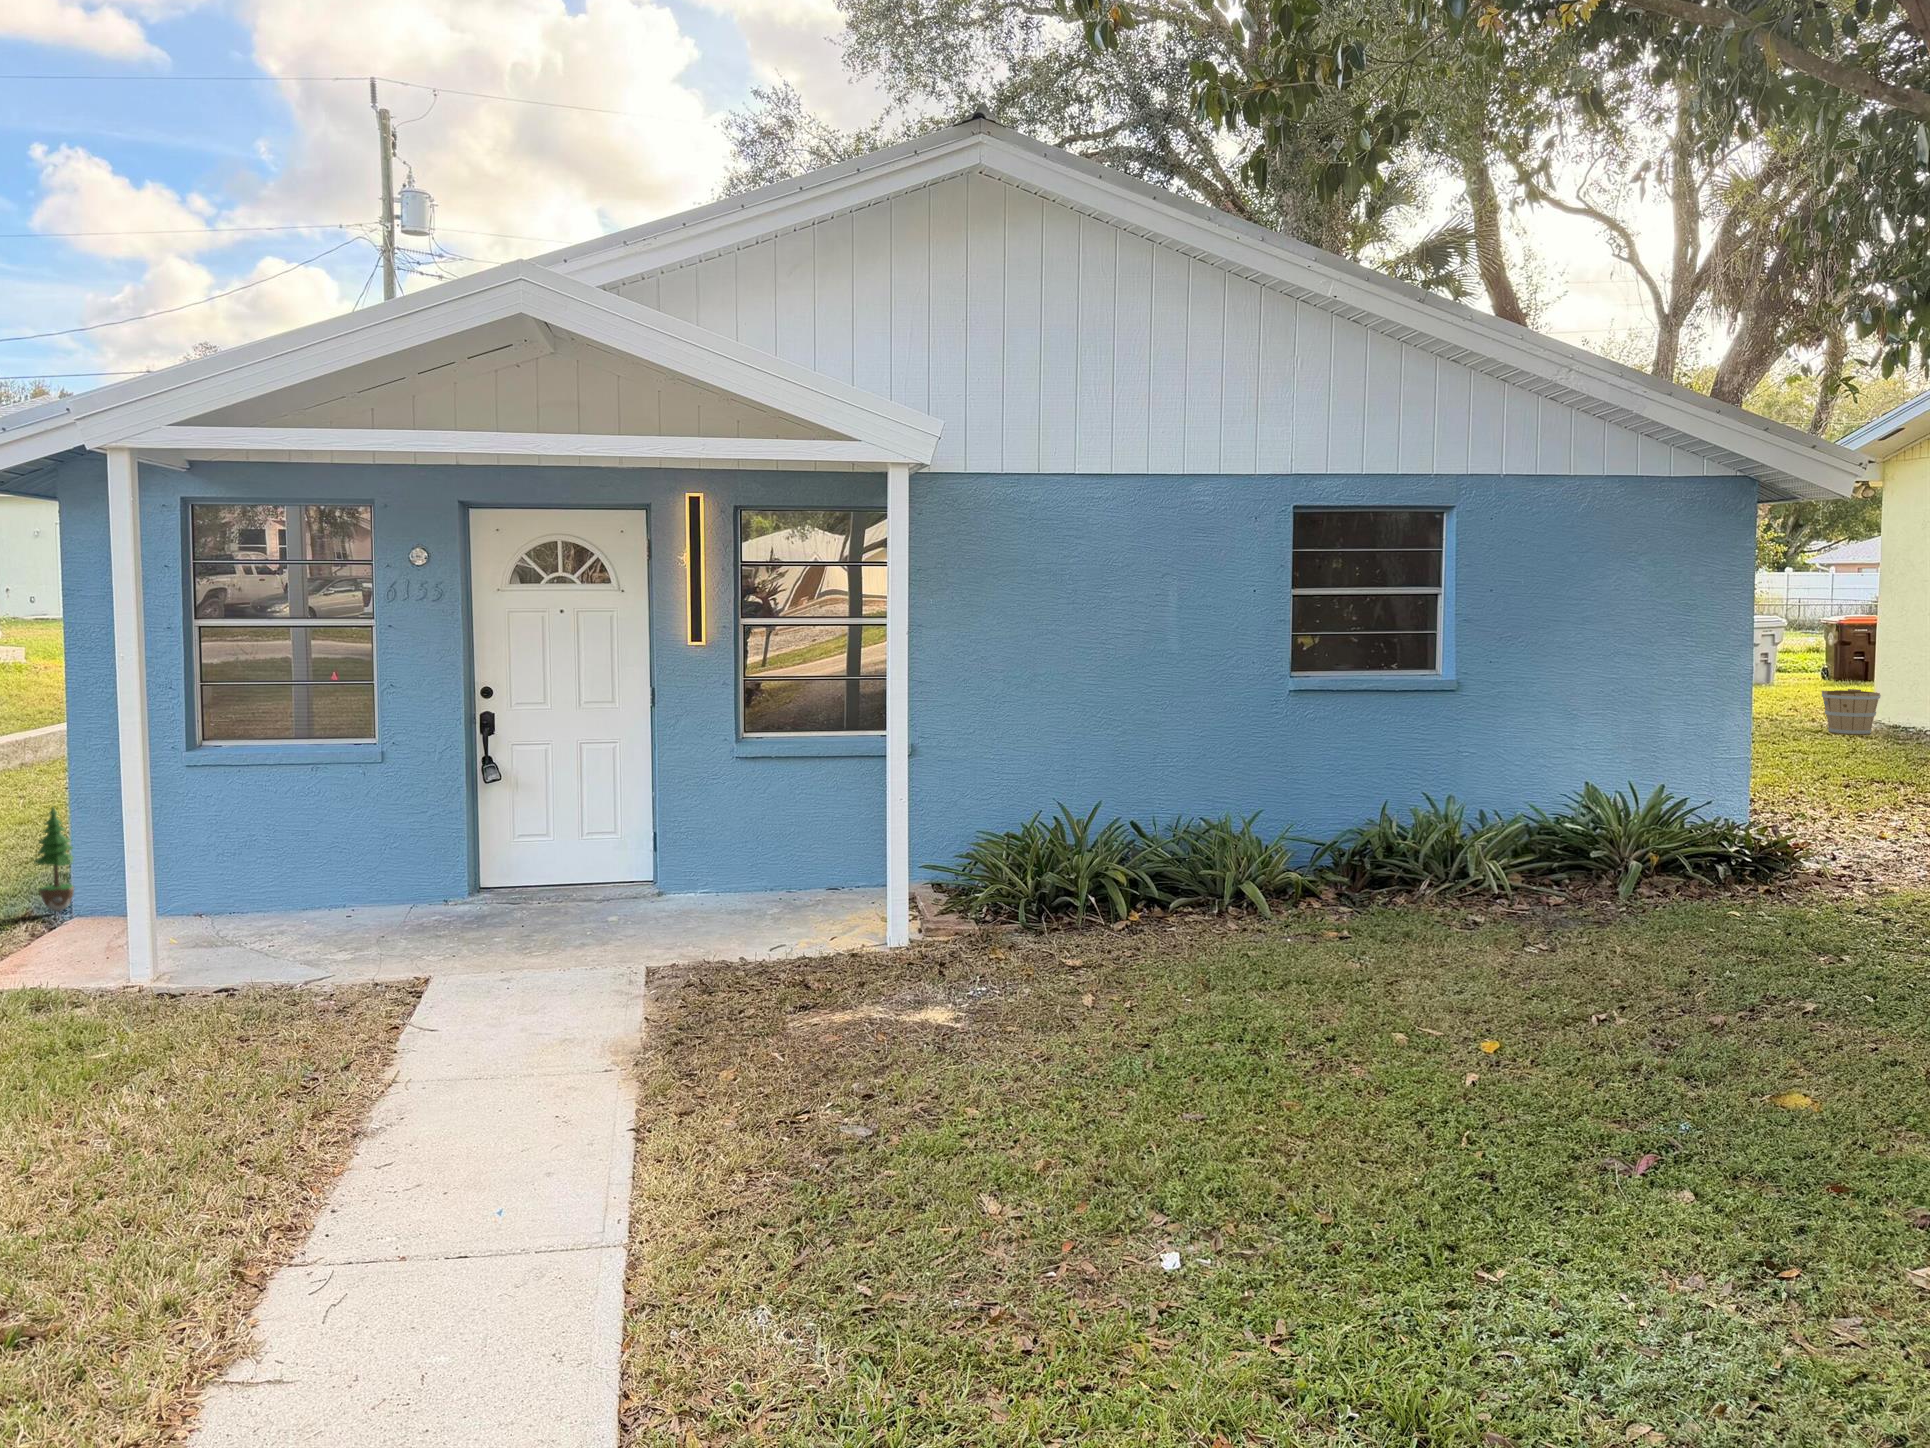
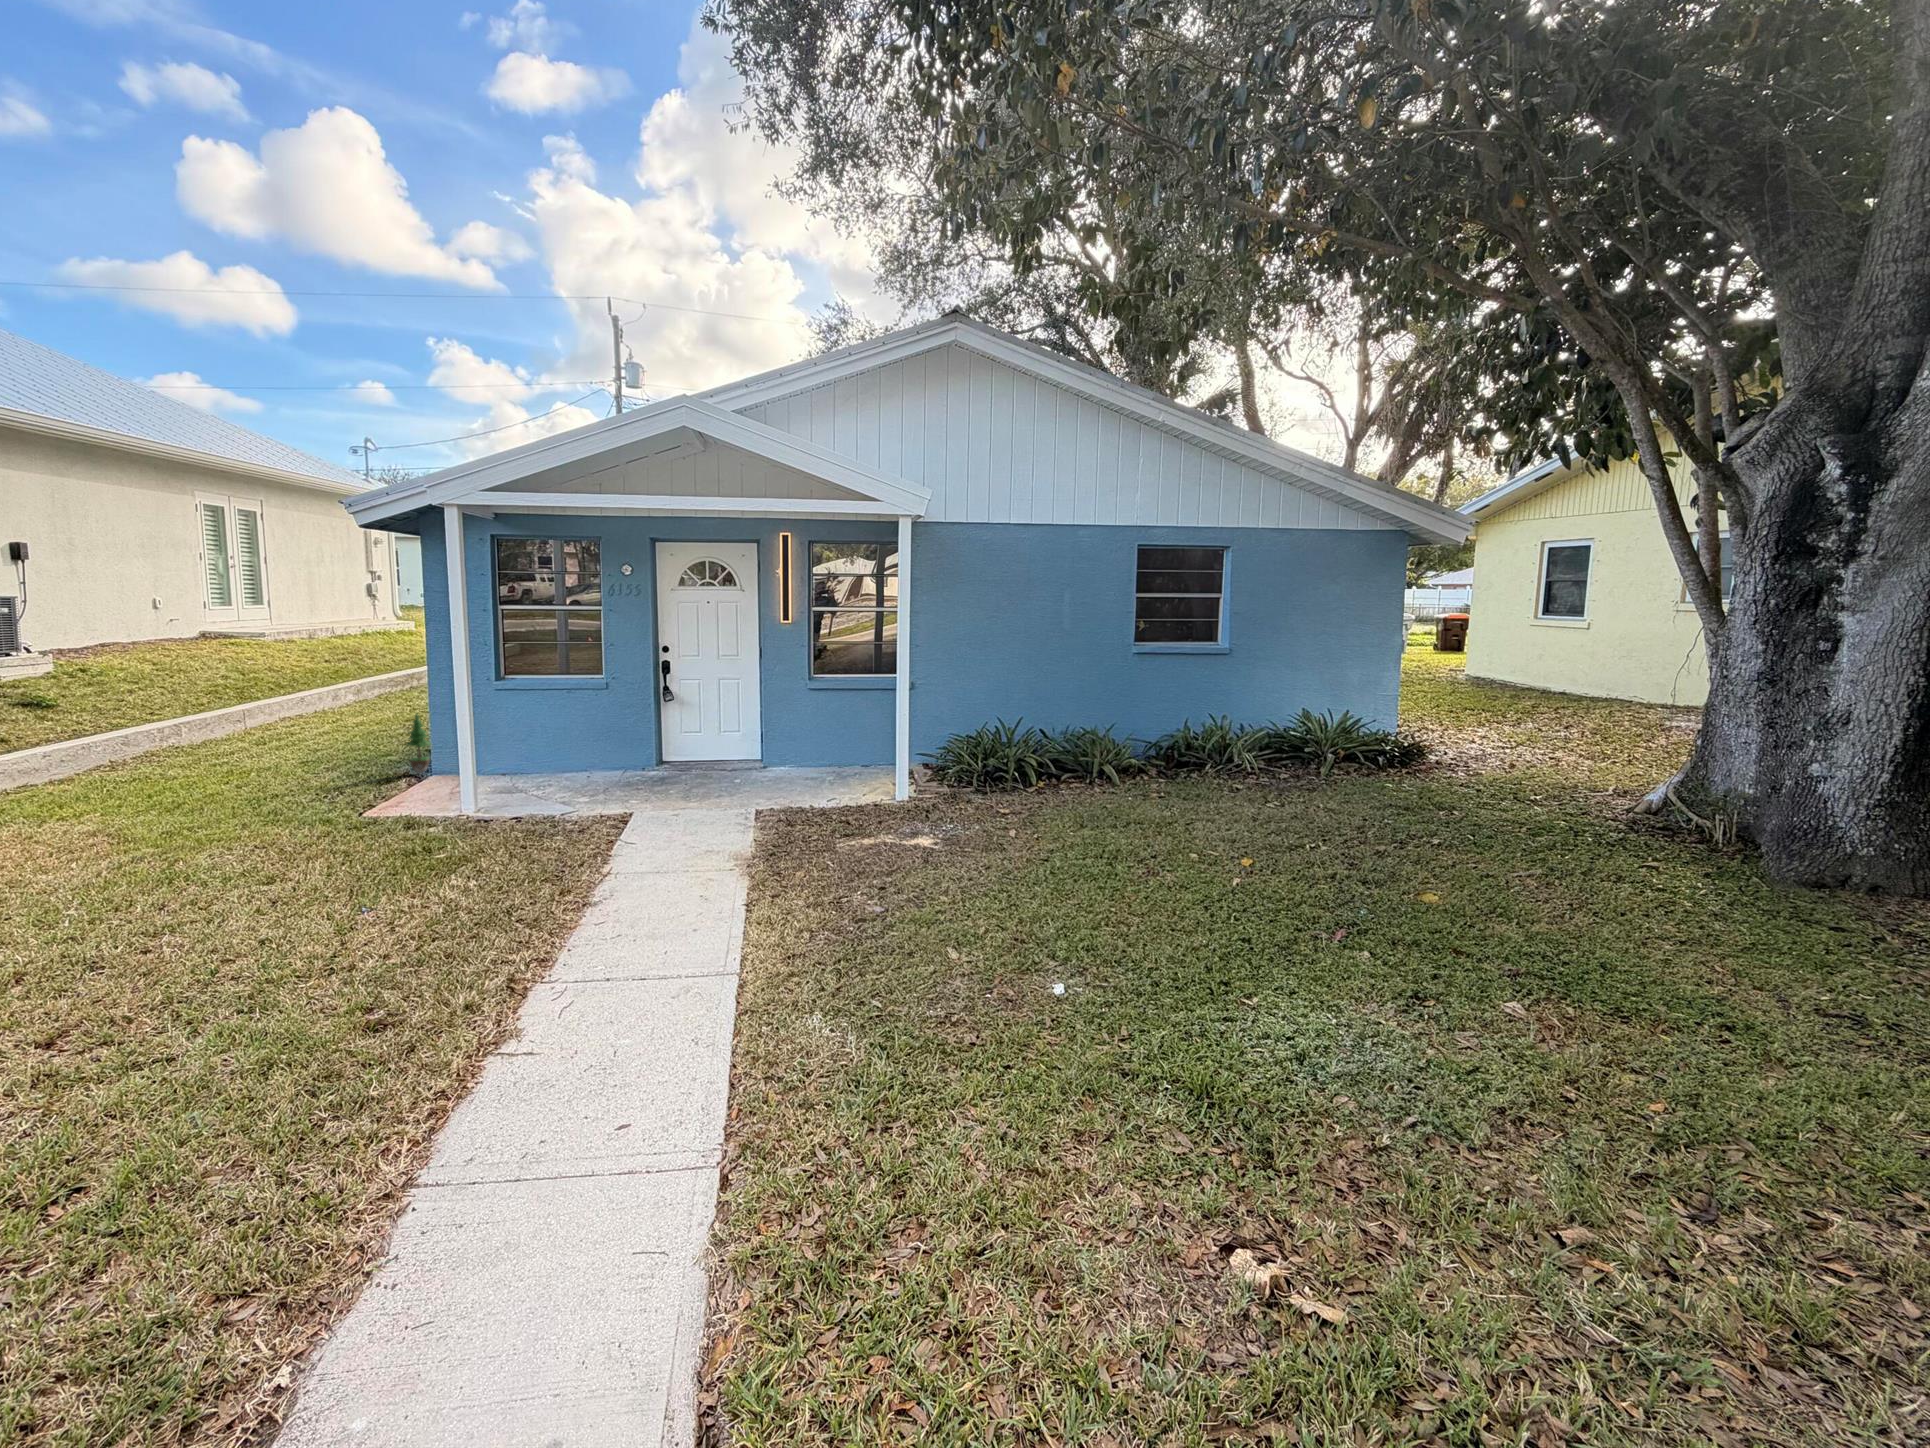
wooden bucket: present [1822,689,1881,735] -> none [1436,658,1471,684]

